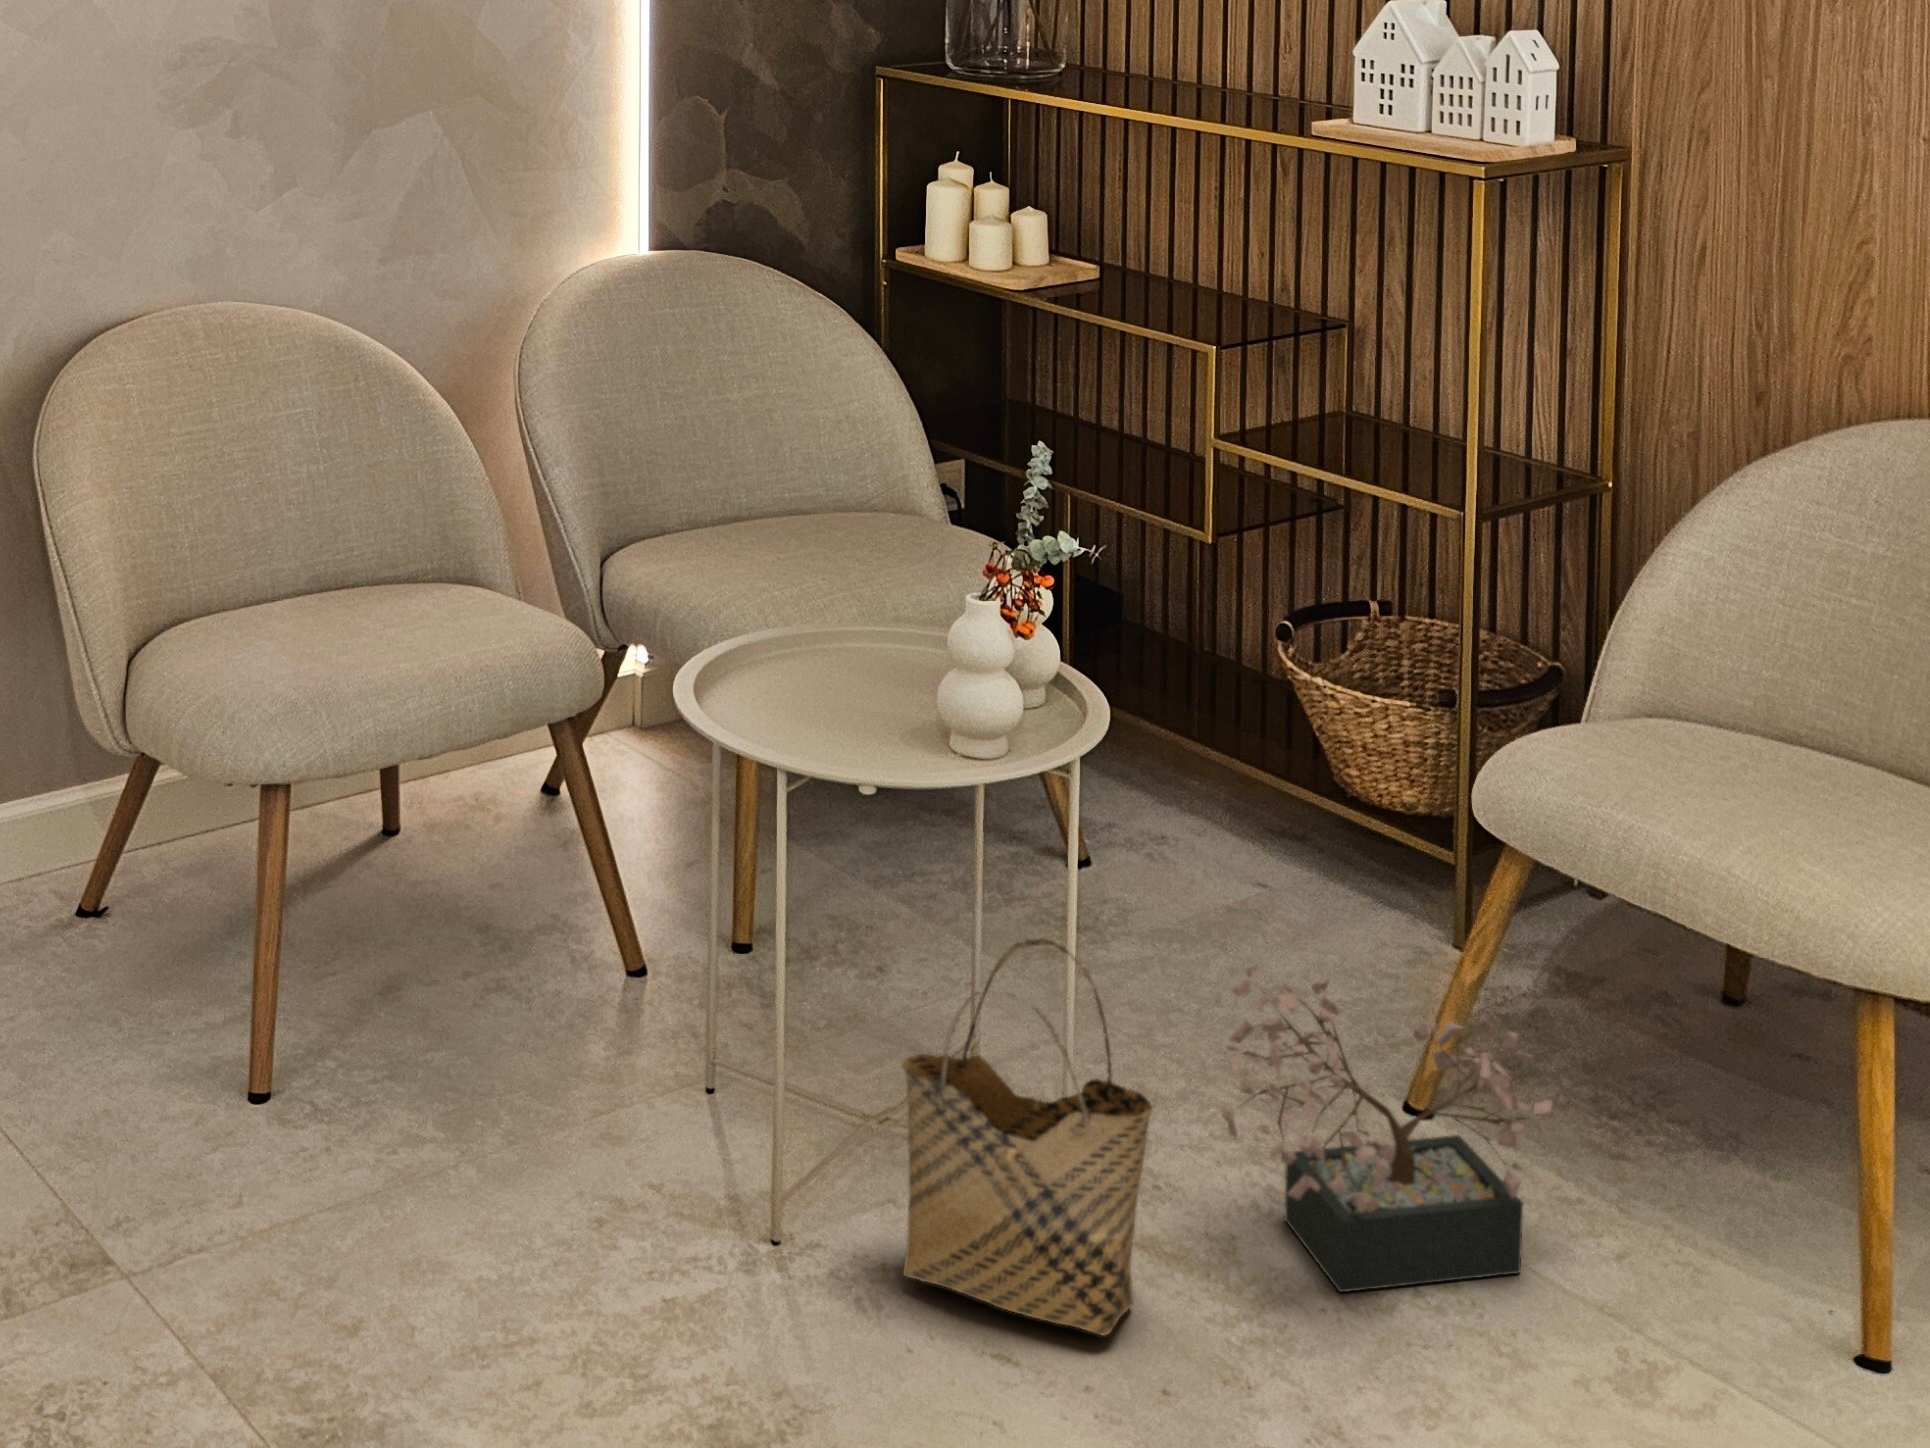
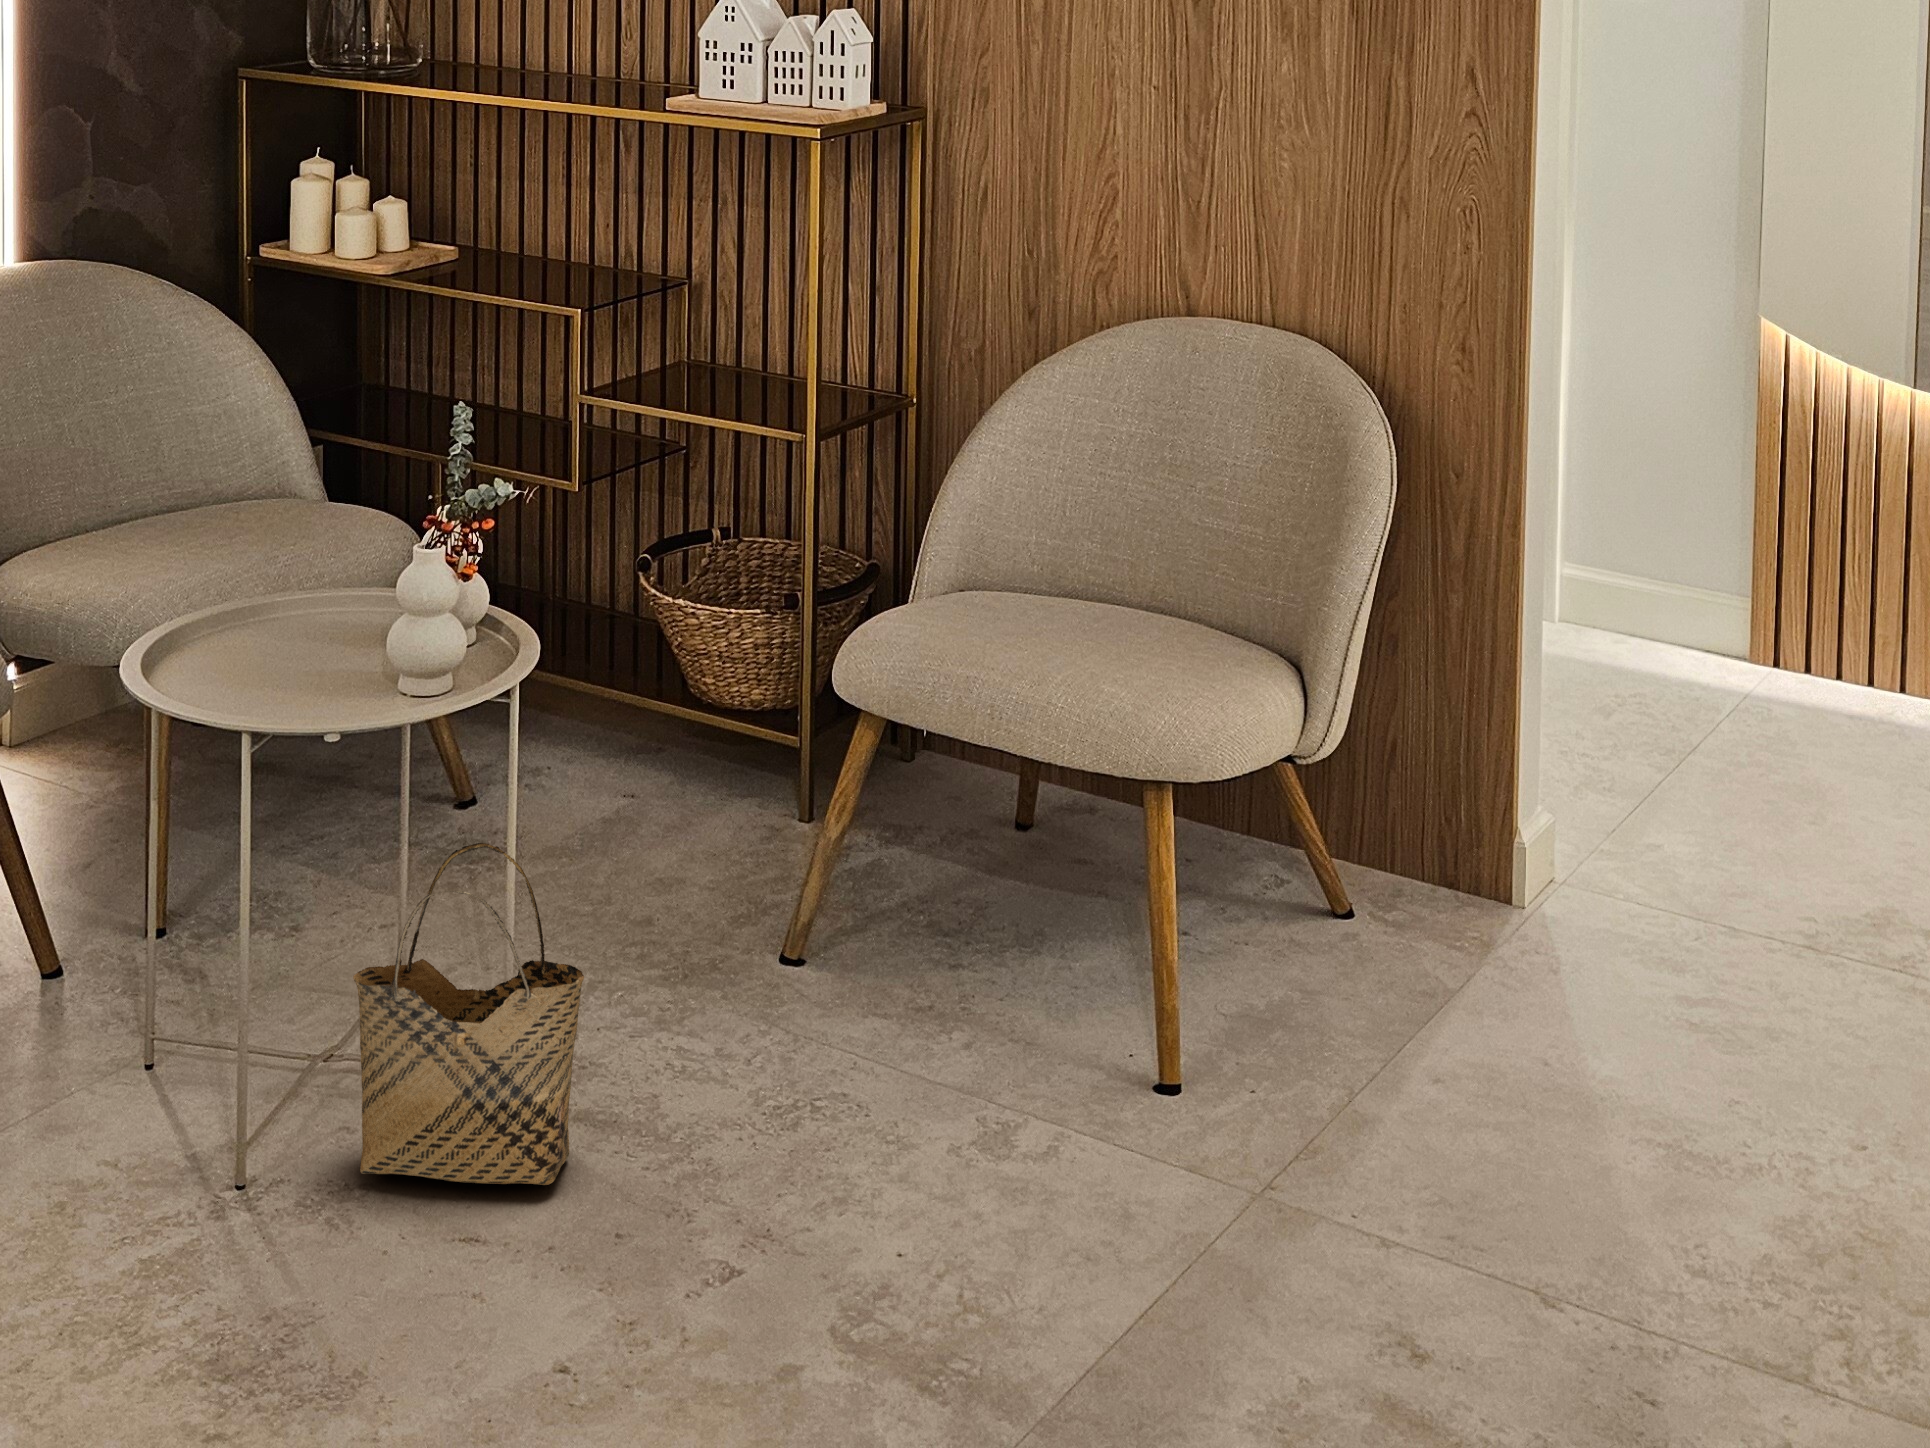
decorative plant: present [1222,966,1552,1292] -> none [636,841,907,1112]

